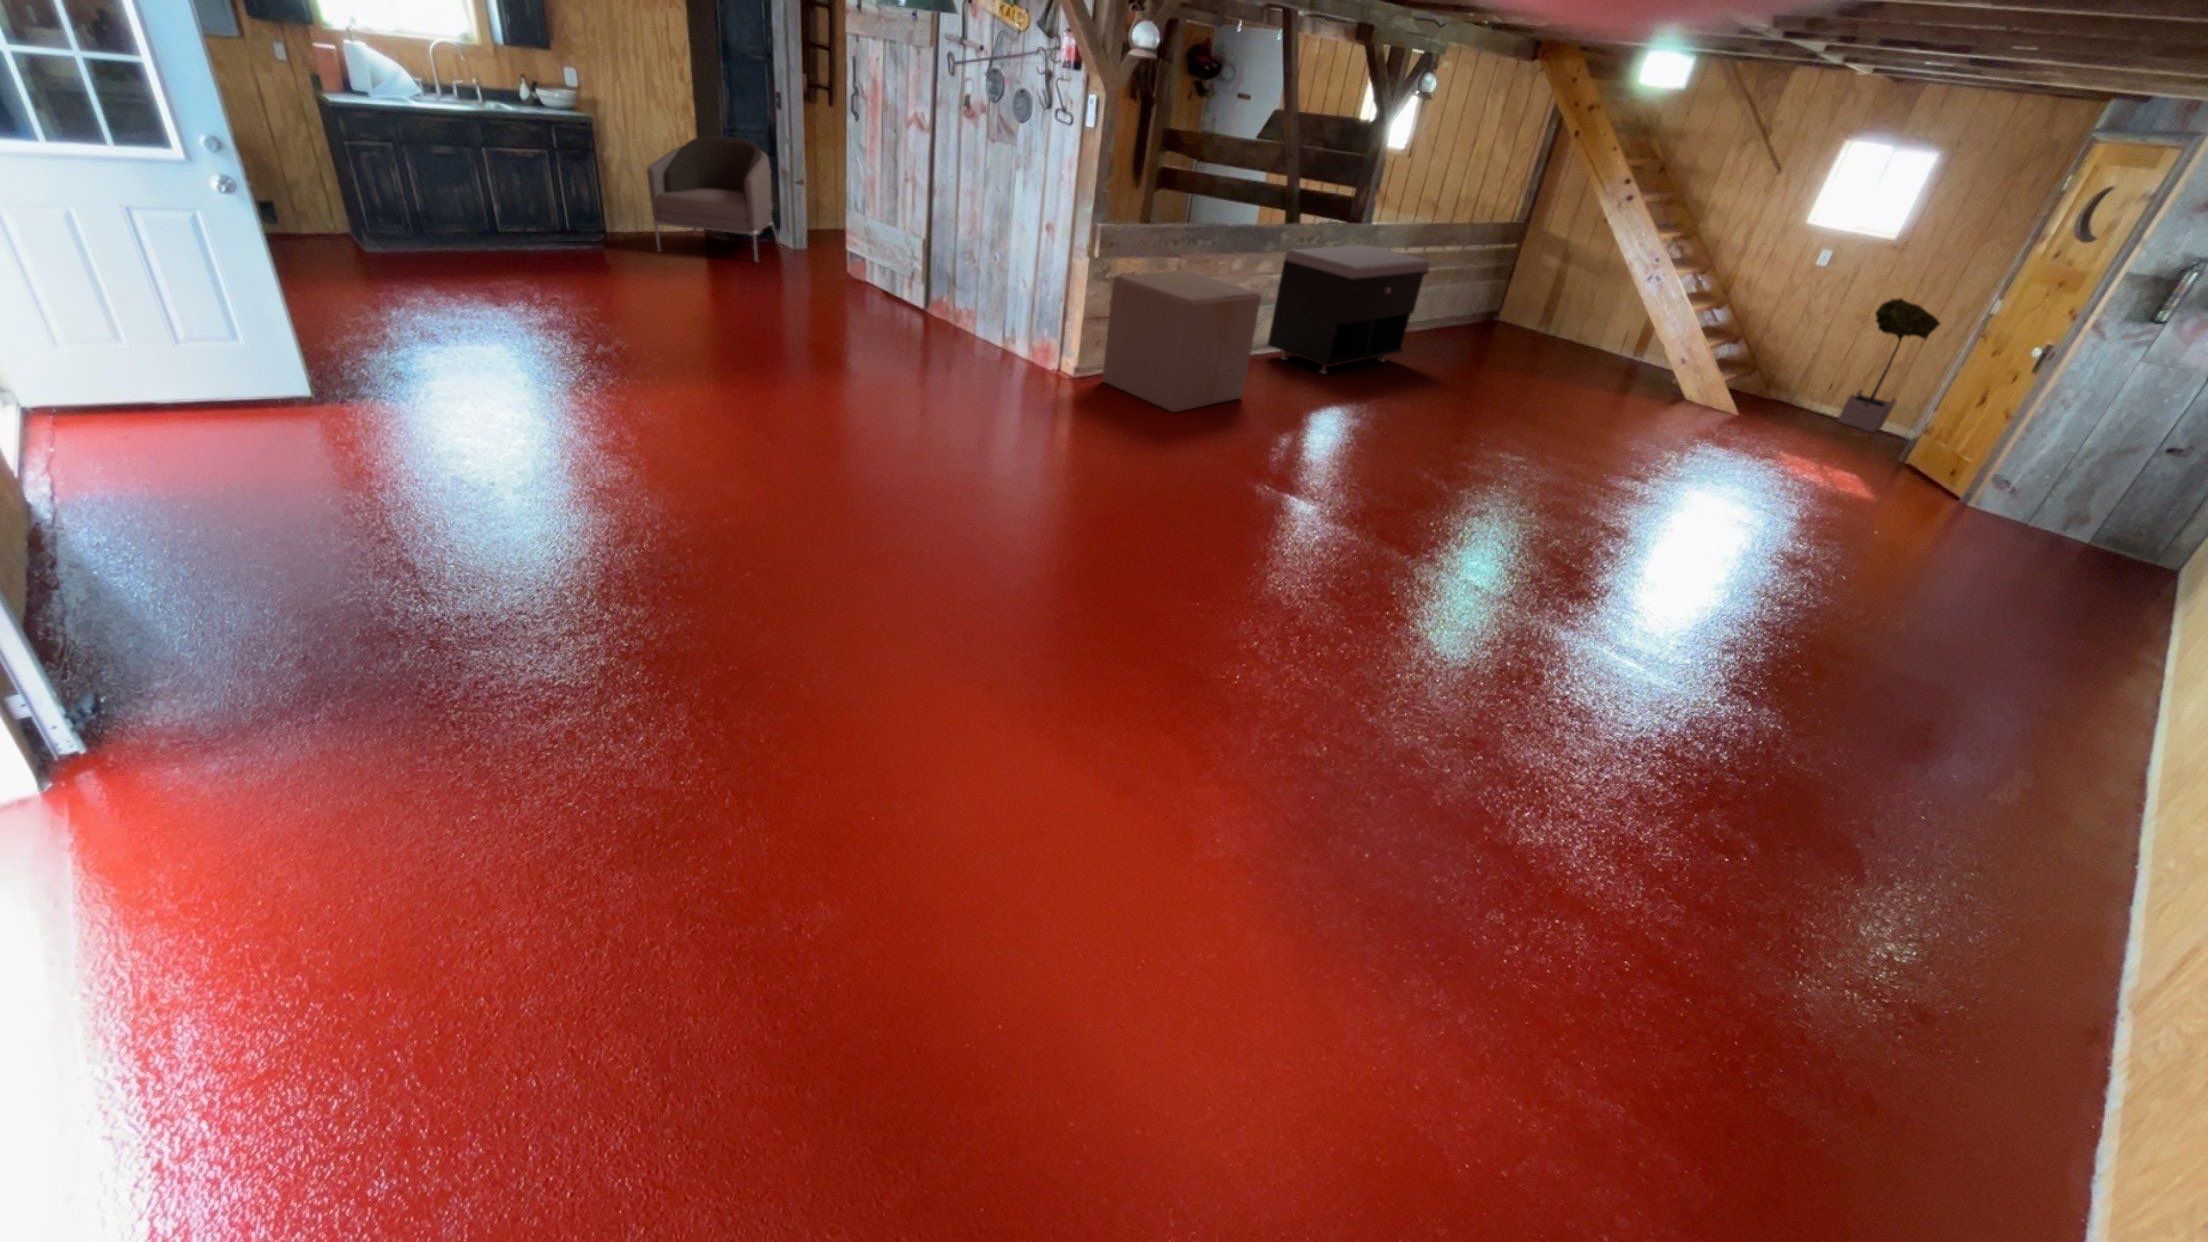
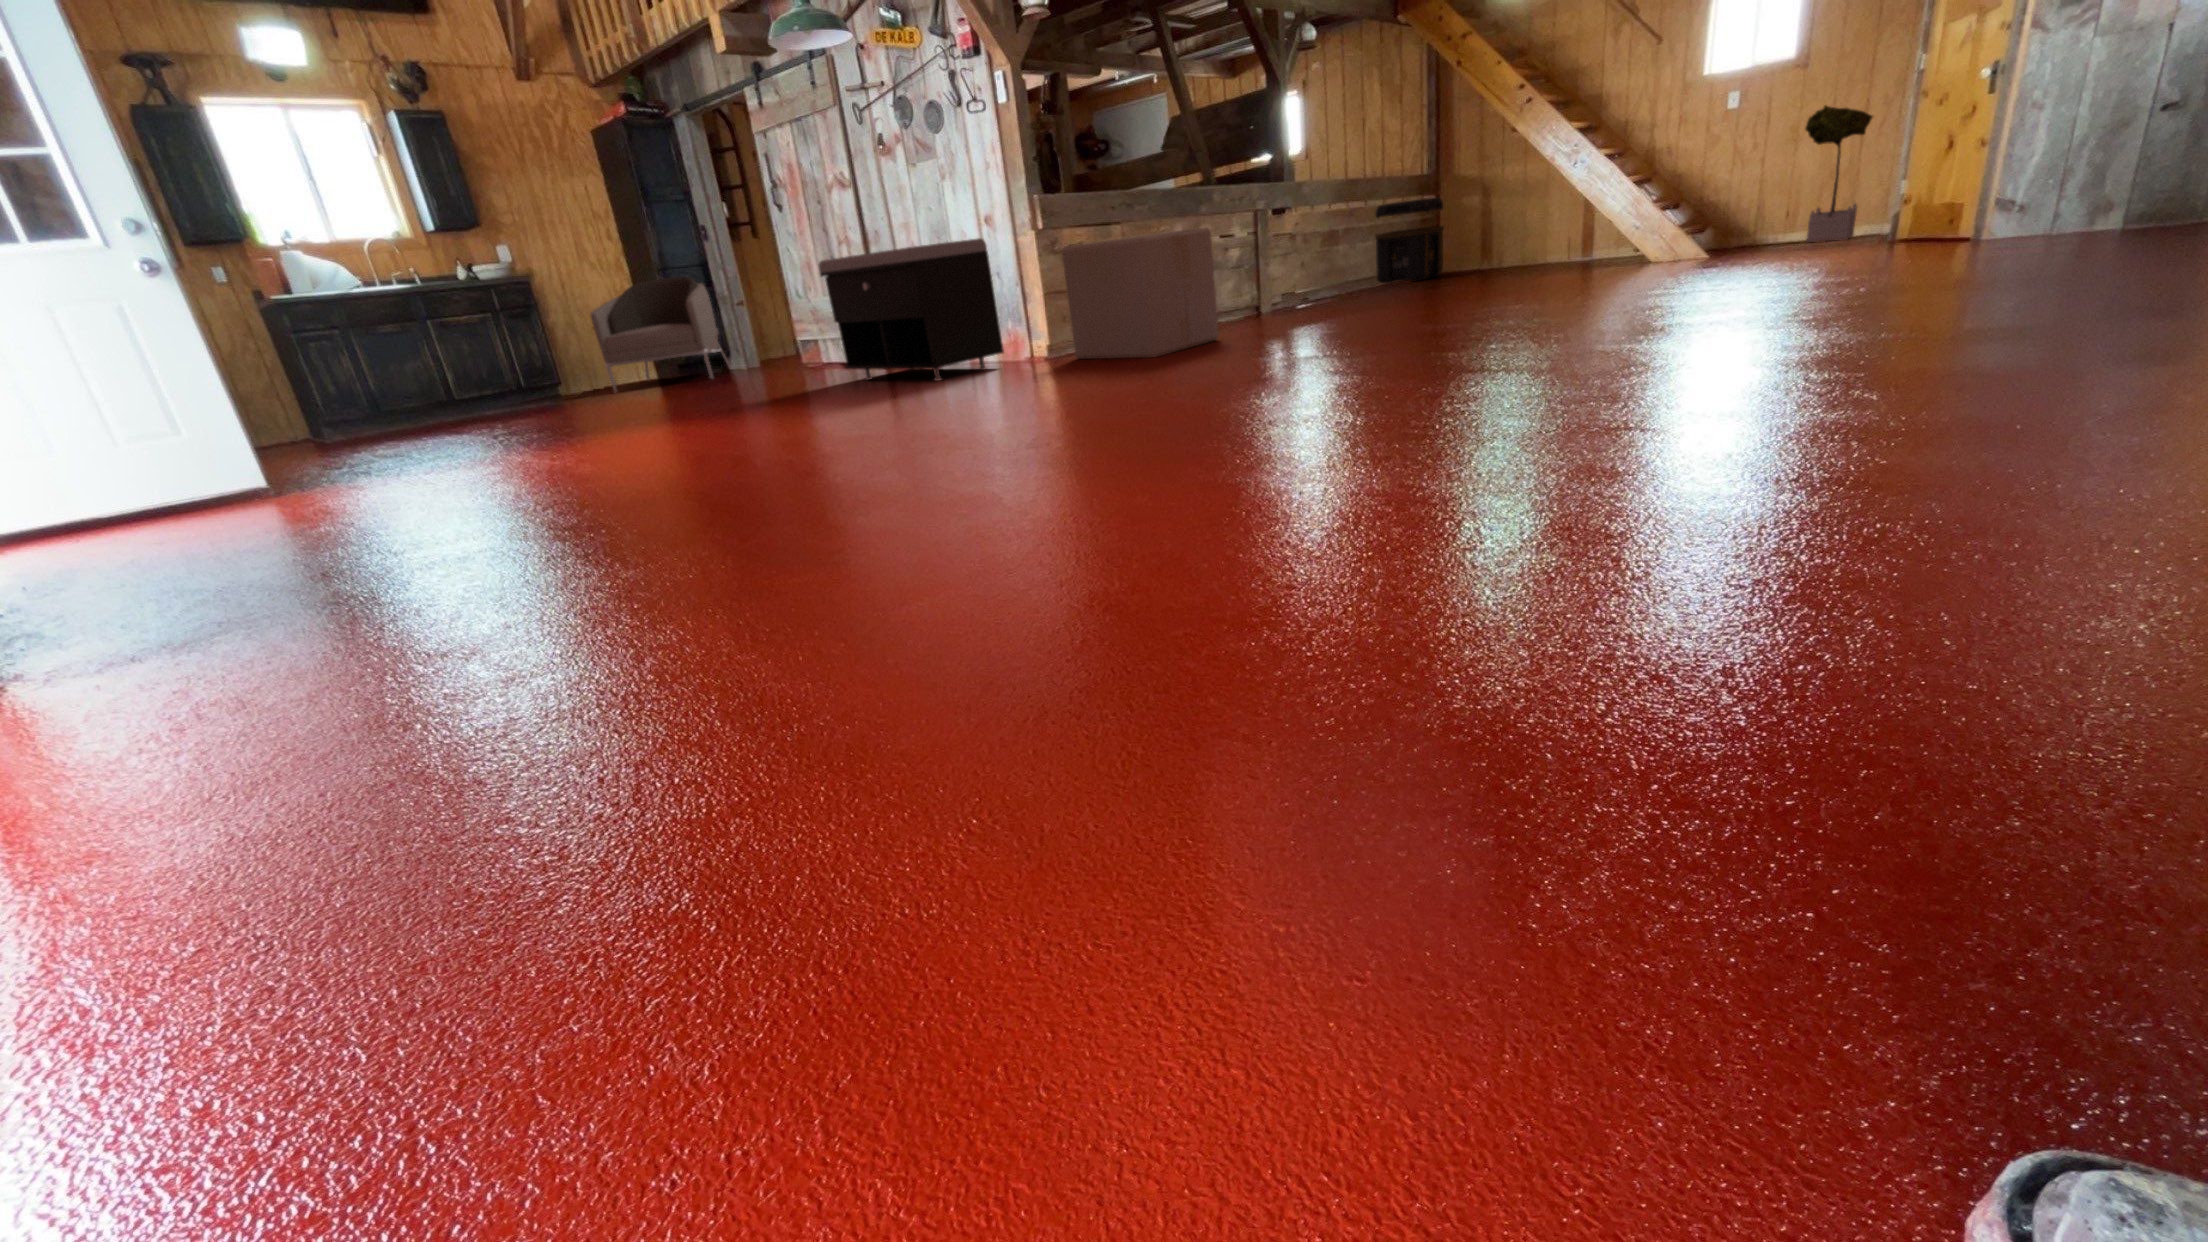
storage bench: present [1268,245,1430,374] -> present [819,238,1004,381]
toolbox: none [1430,252,1516,340] -> present [1375,198,1444,283]

